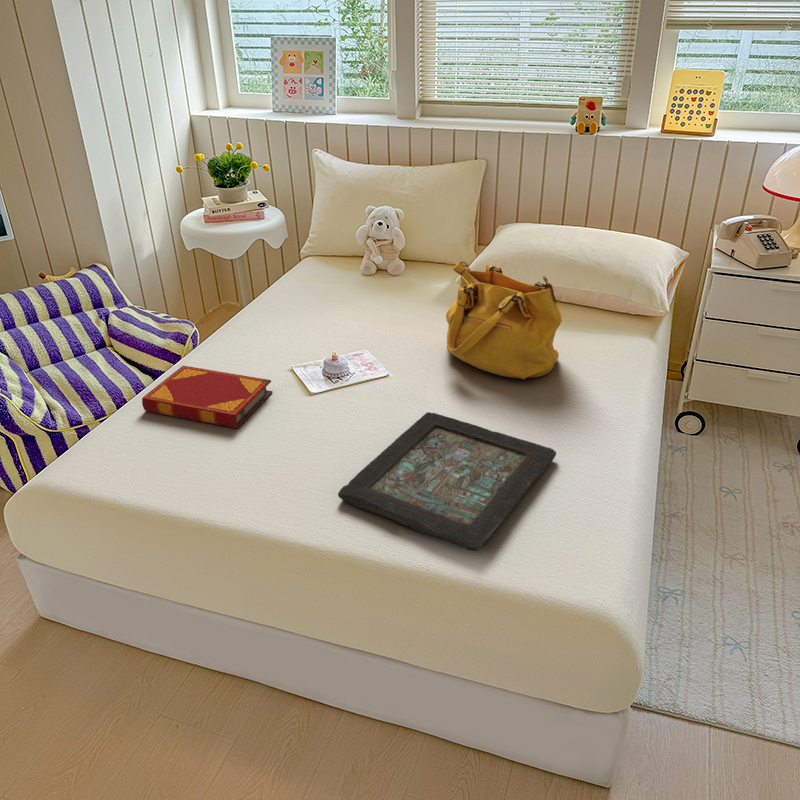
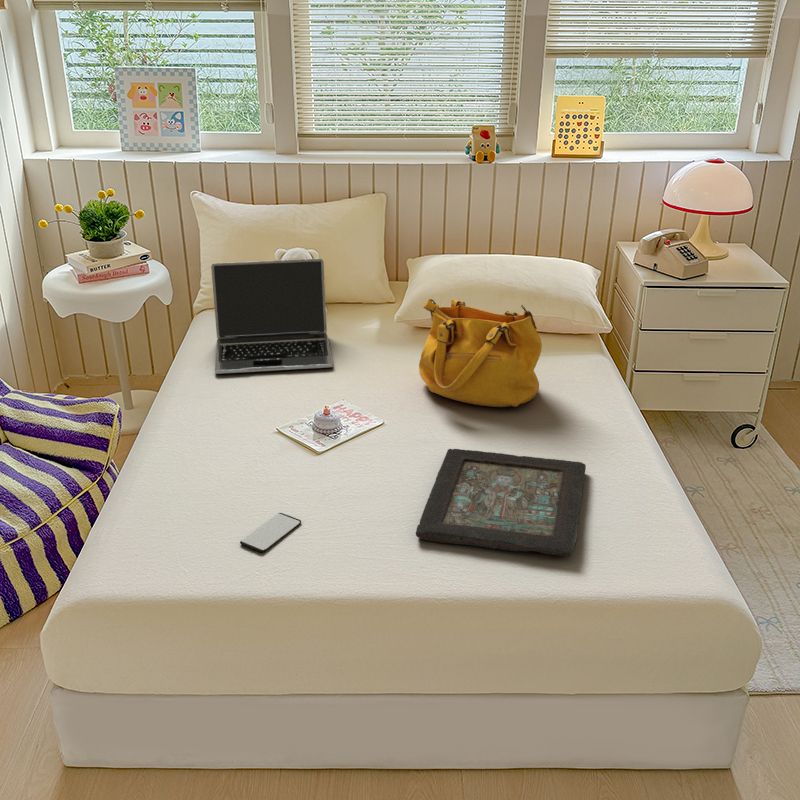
laptop: none [277,212,396,318] -> present [211,259,333,374]
hardback book: present [142,366,272,428] -> none [145,442,274,495]
smartphone: none [184,448,250,484] -> present [240,513,301,552]

